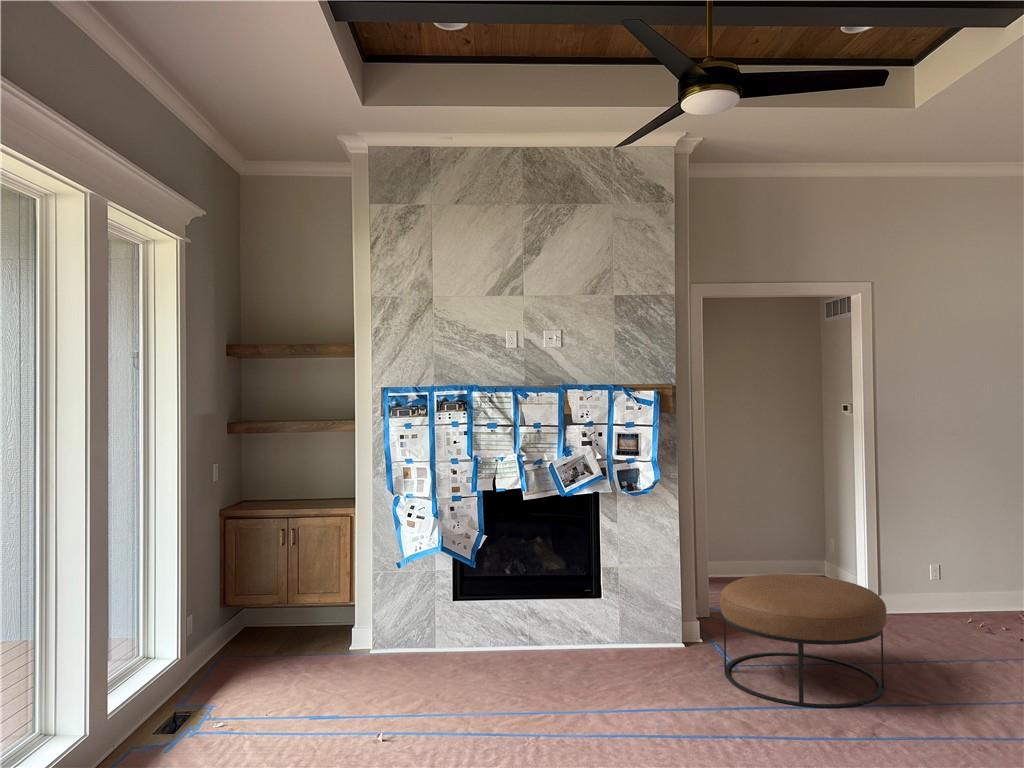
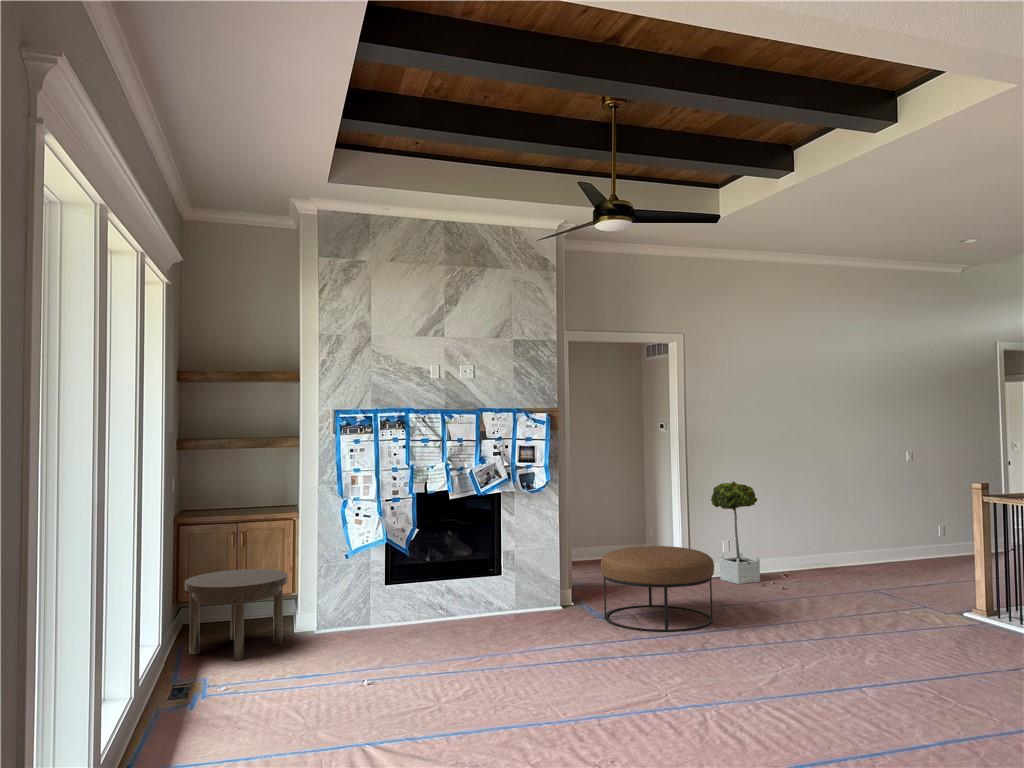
potted tree: none [914,485,988,629] -> present [711,481,760,584]
side table: none [206,570,324,682] -> present [185,569,288,660]

